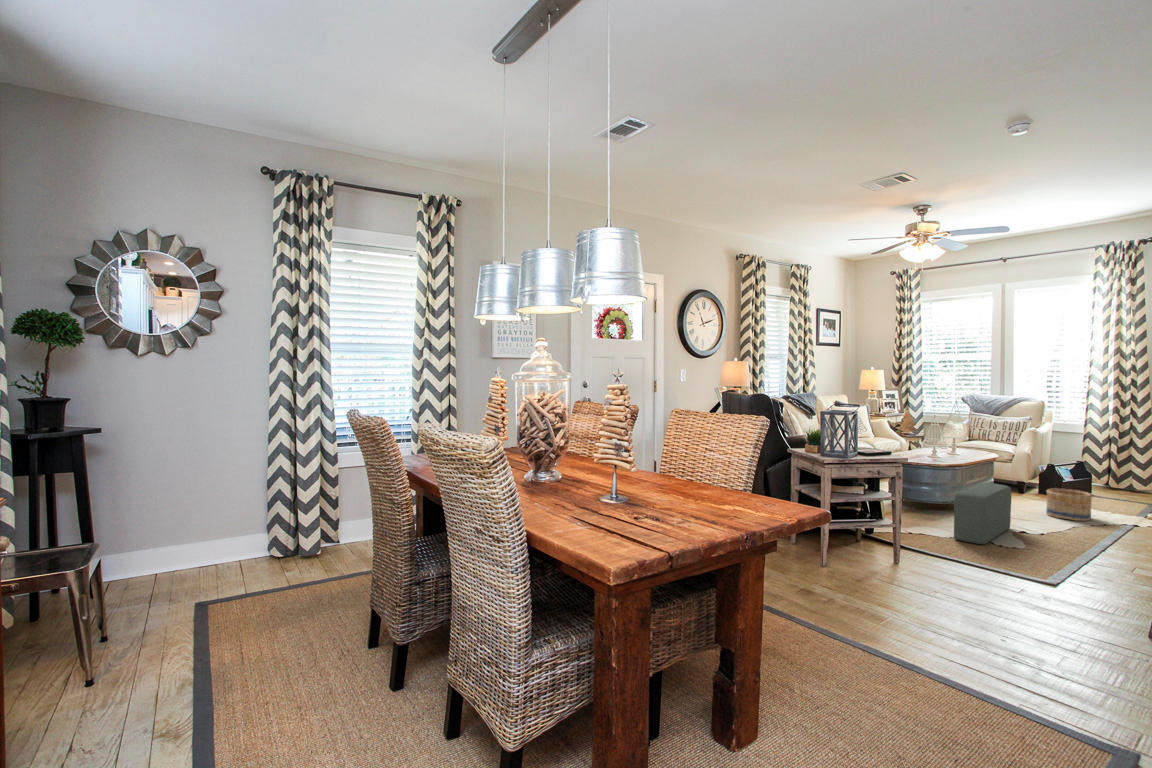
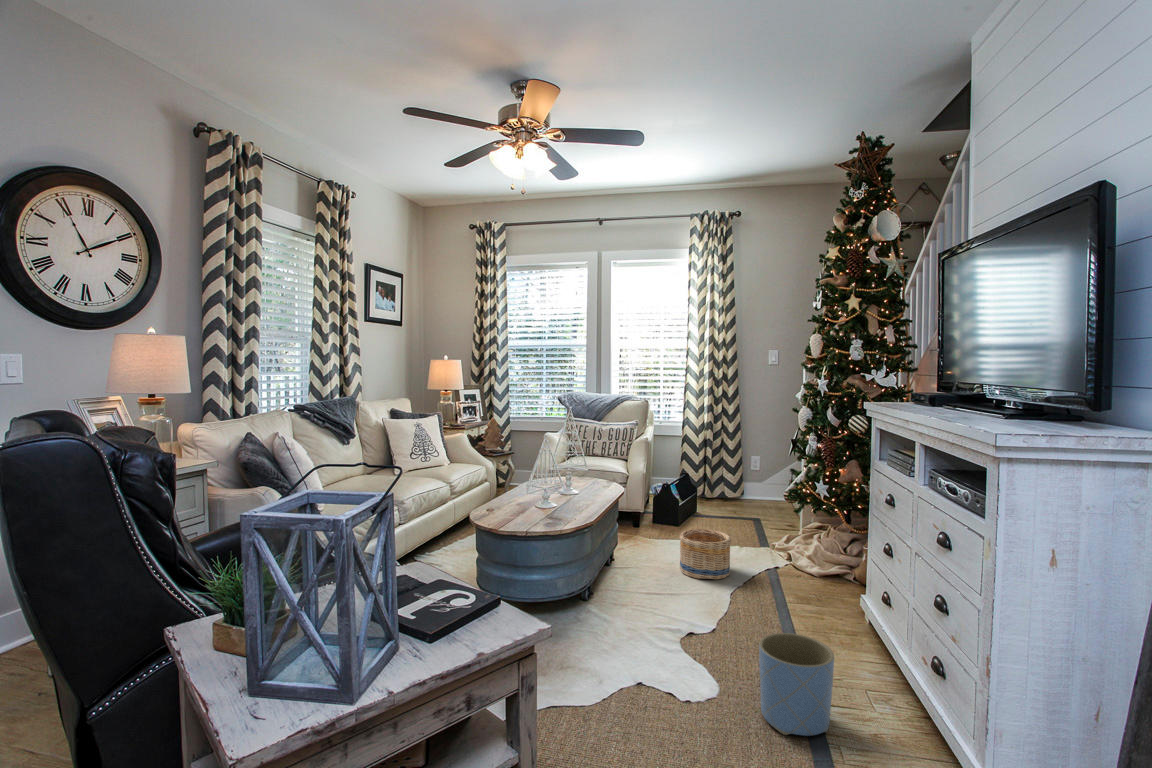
pouf: present [954,483,1011,544] -> none [599,557,665,713]
planter: none [1052,519,1101,567] -> present [759,633,834,736]

